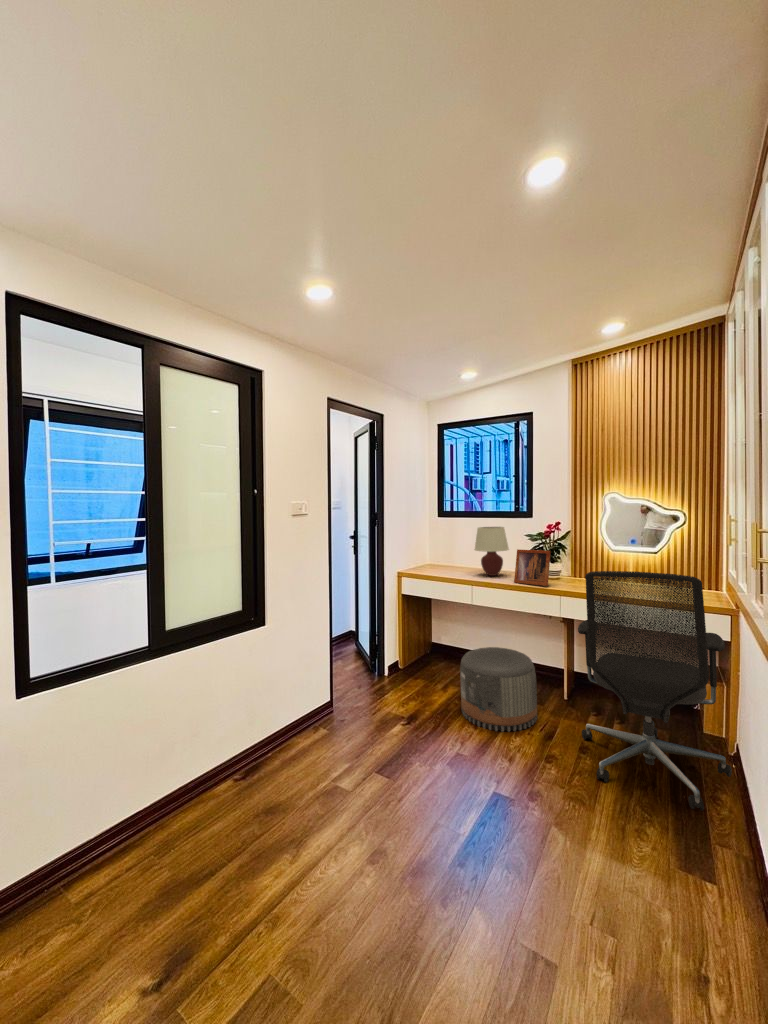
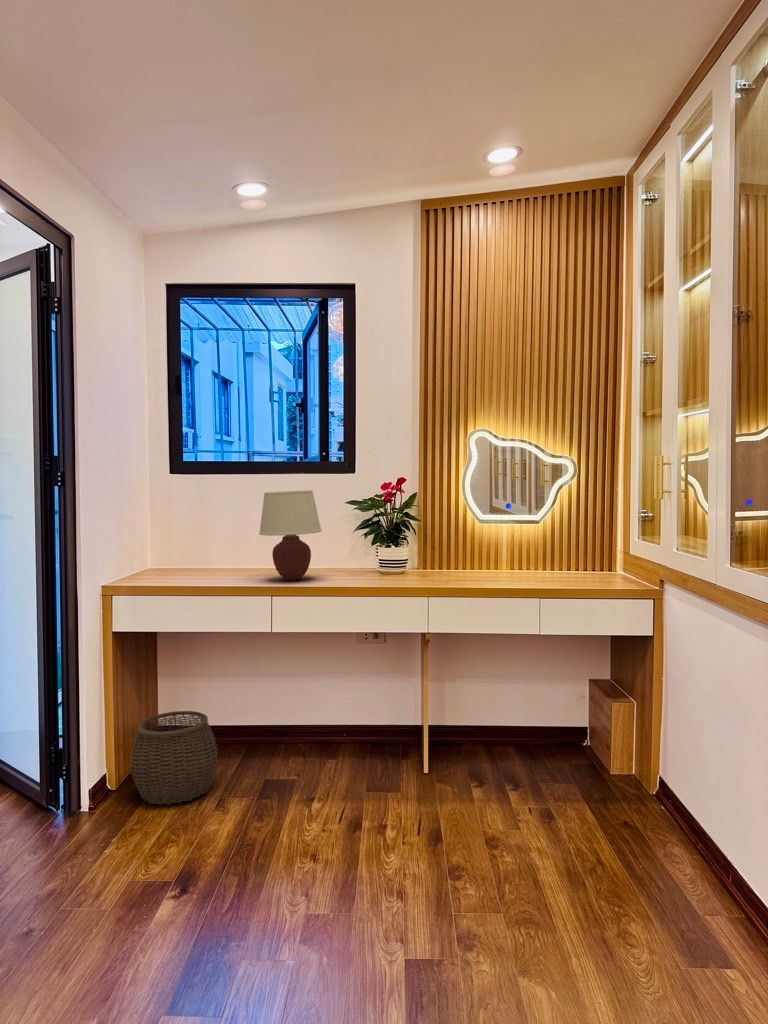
picture frame: present [514,549,551,586] -> none [342,526,402,586]
office chair: present [578,571,732,811] -> none [477,535,675,881]
woven basket: none [406,636,448,683] -> present [130,711,218,805]
pouf: present [460,647,537,732] -> none [266,704,404,856]

